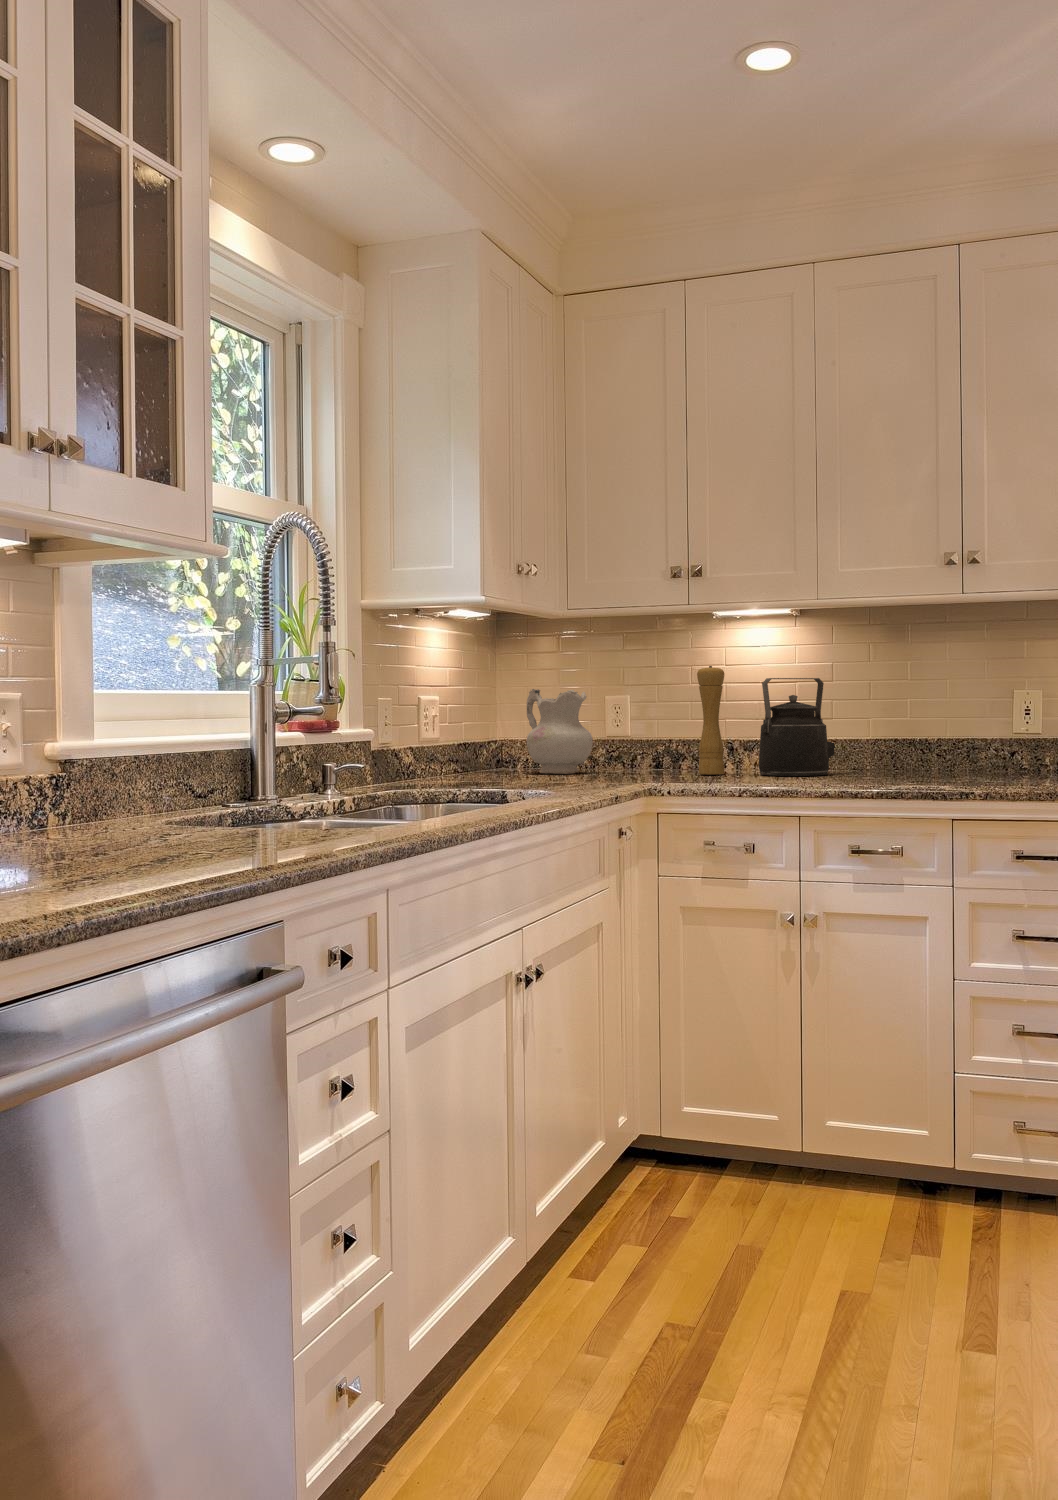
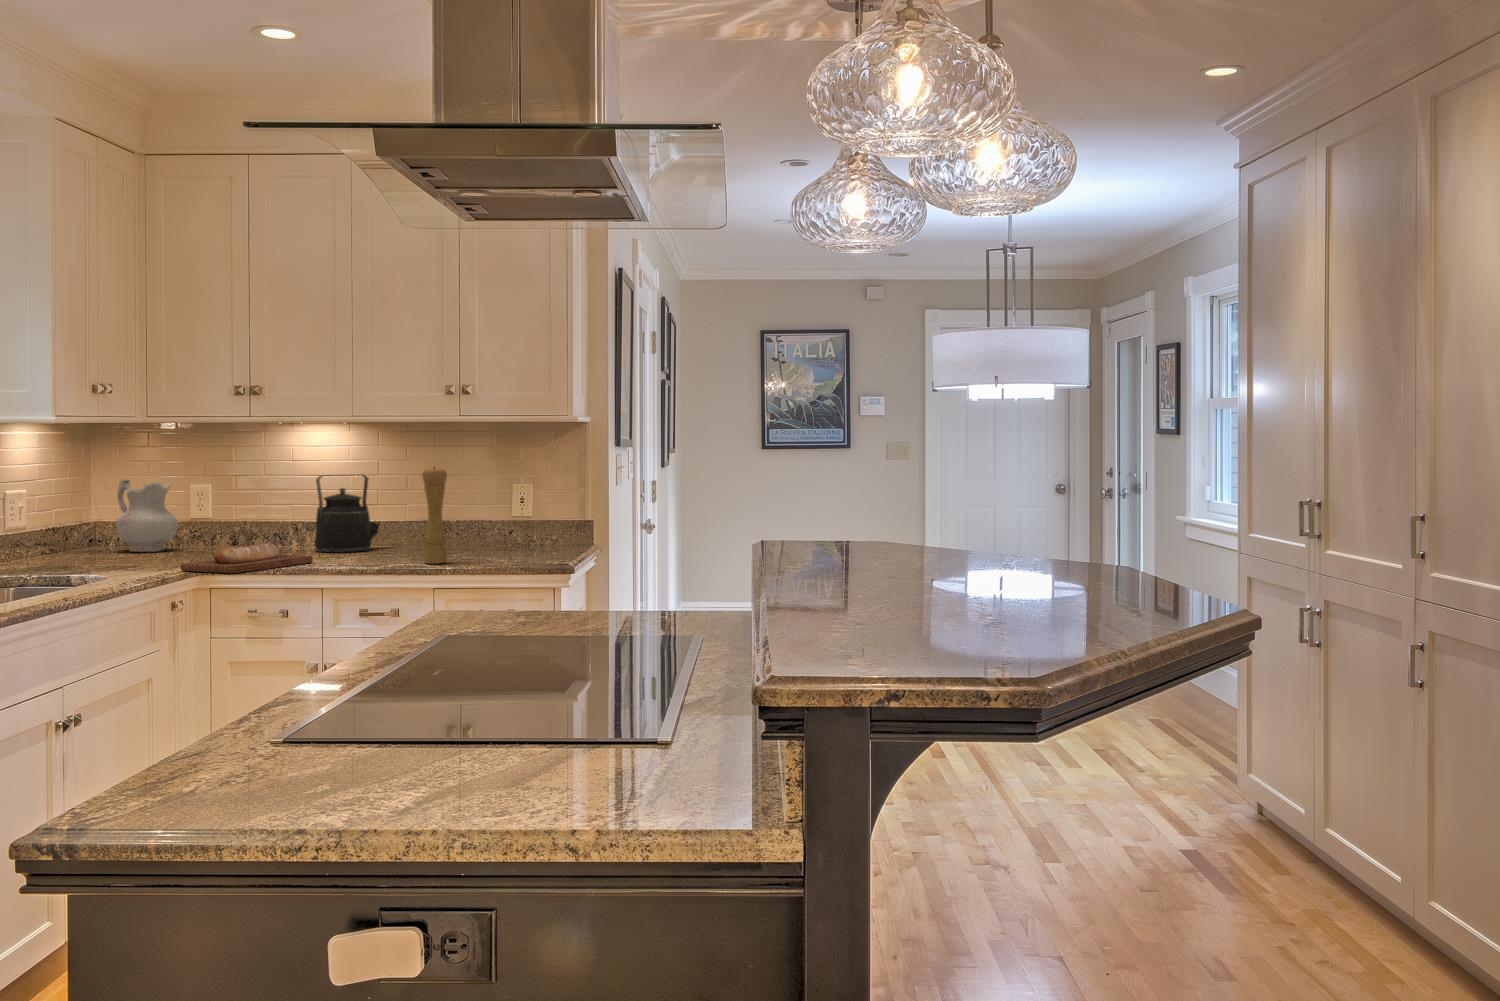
pepper mill: present [697,666,724,775] -> present [422,467,447,564]
bread loaf: none [627,758,779,791] -> present [181,543,313,573]

